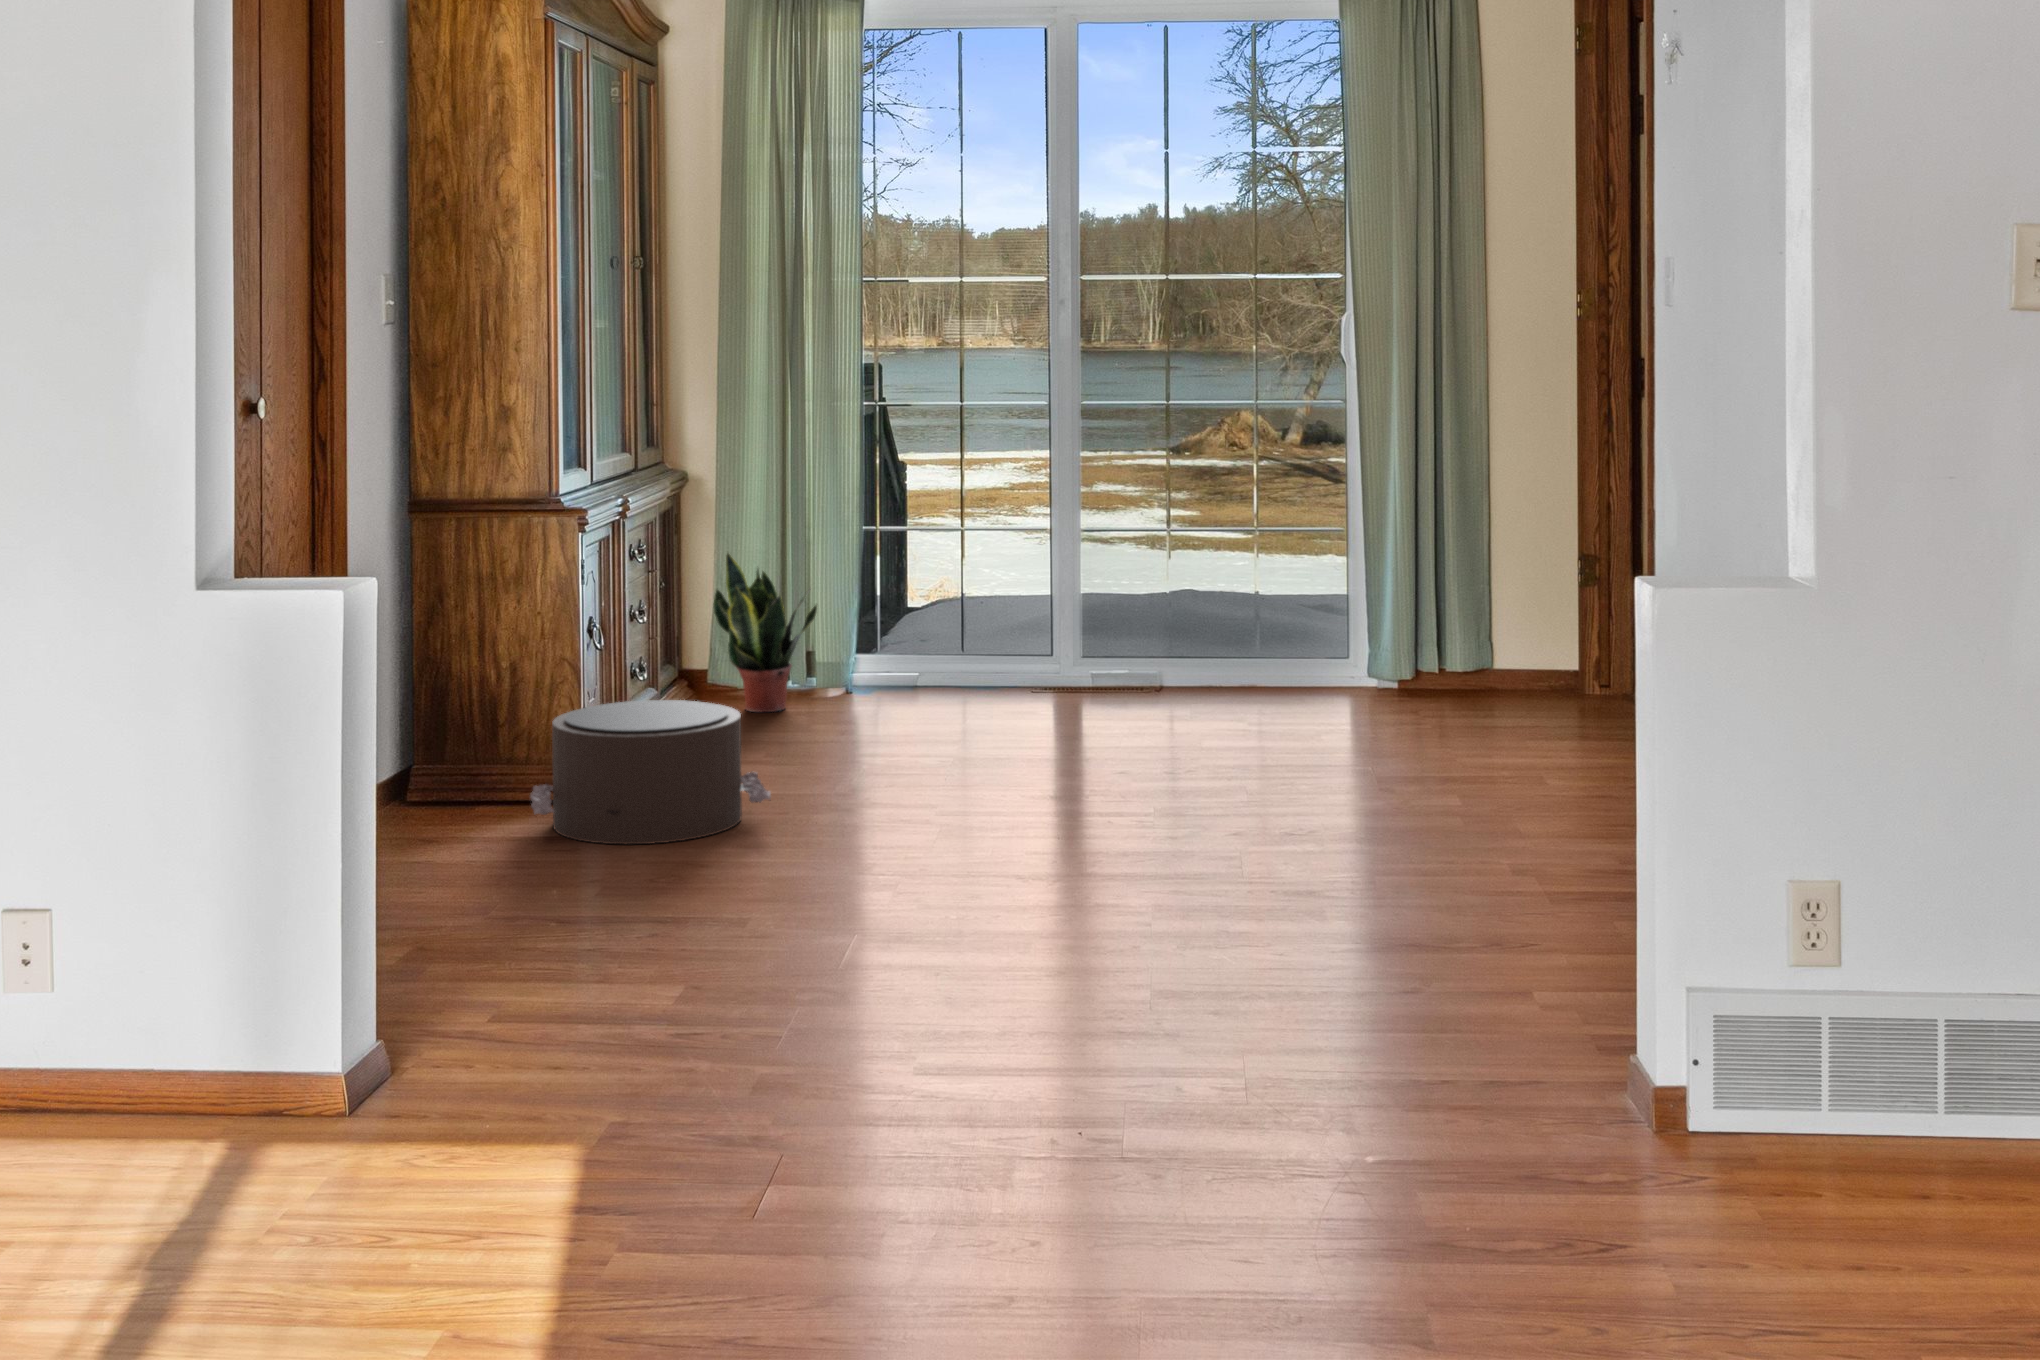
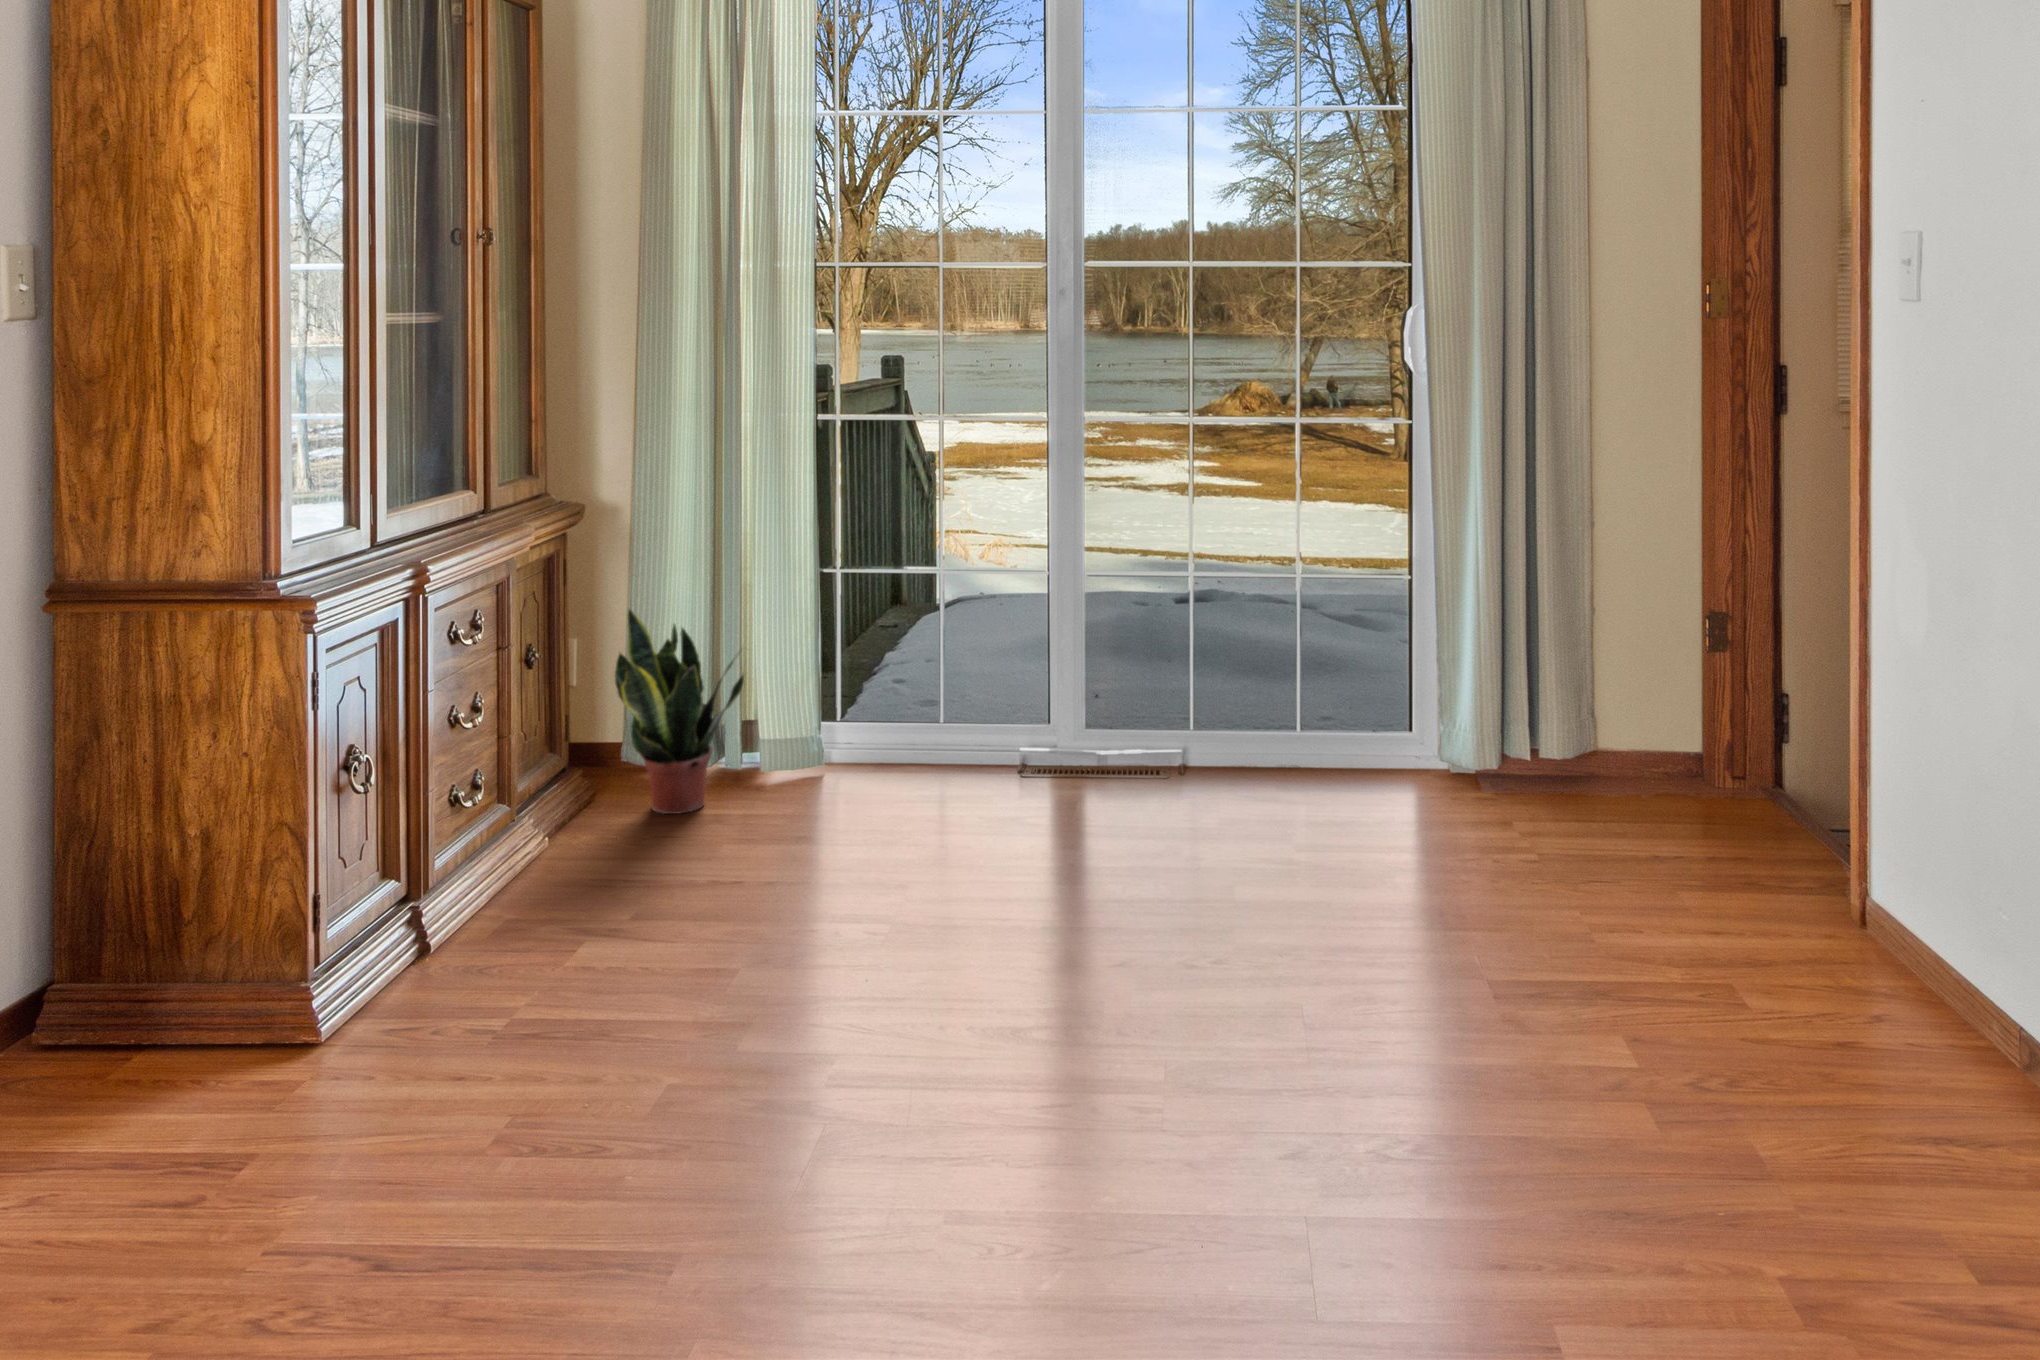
pouf: present [530,700,771,844] -> none [115,895,550,1198]

